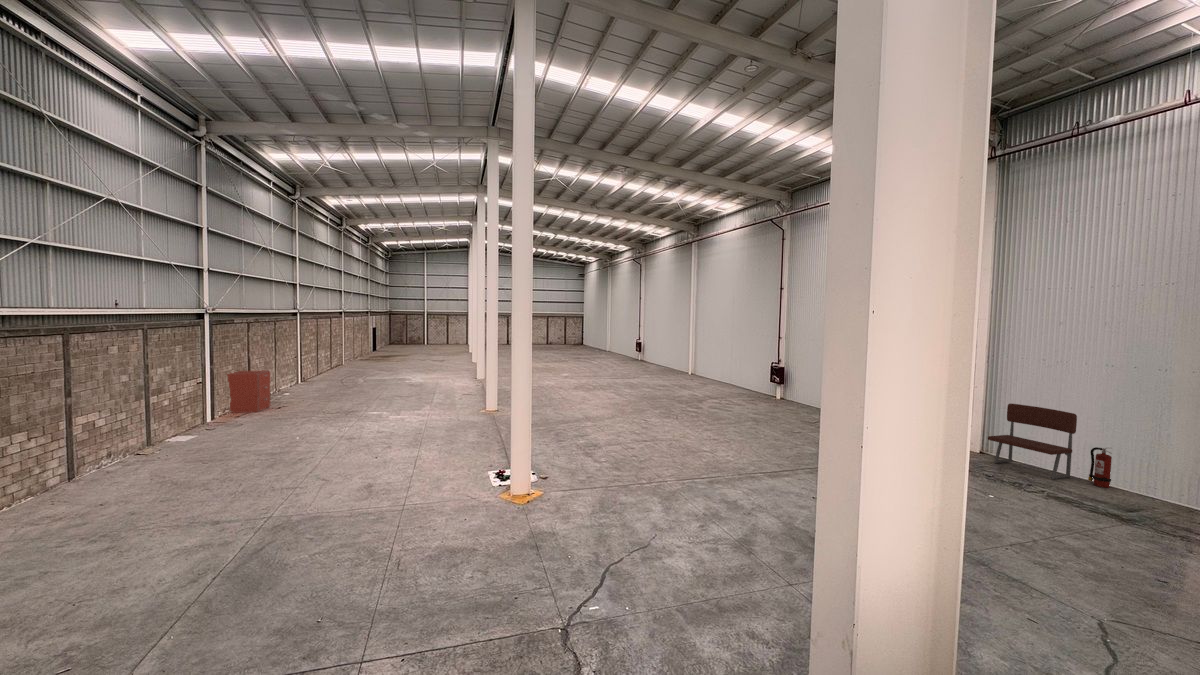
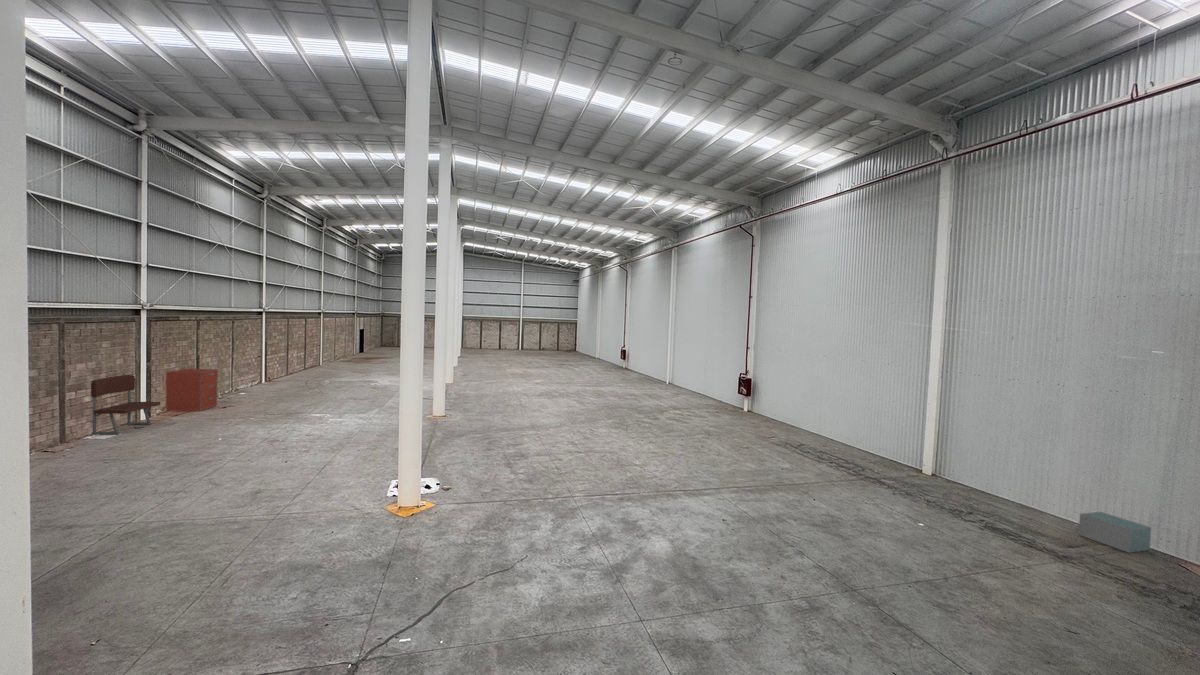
bench: present [988,404,1077,479] -> present [91,375,160,435]
fire extinguisher: present [1088,447,1112,488] -> none [1041,476,1067,522]
storage box: none [1127,477,1193,511] -> present [1079,512,1151,553]

